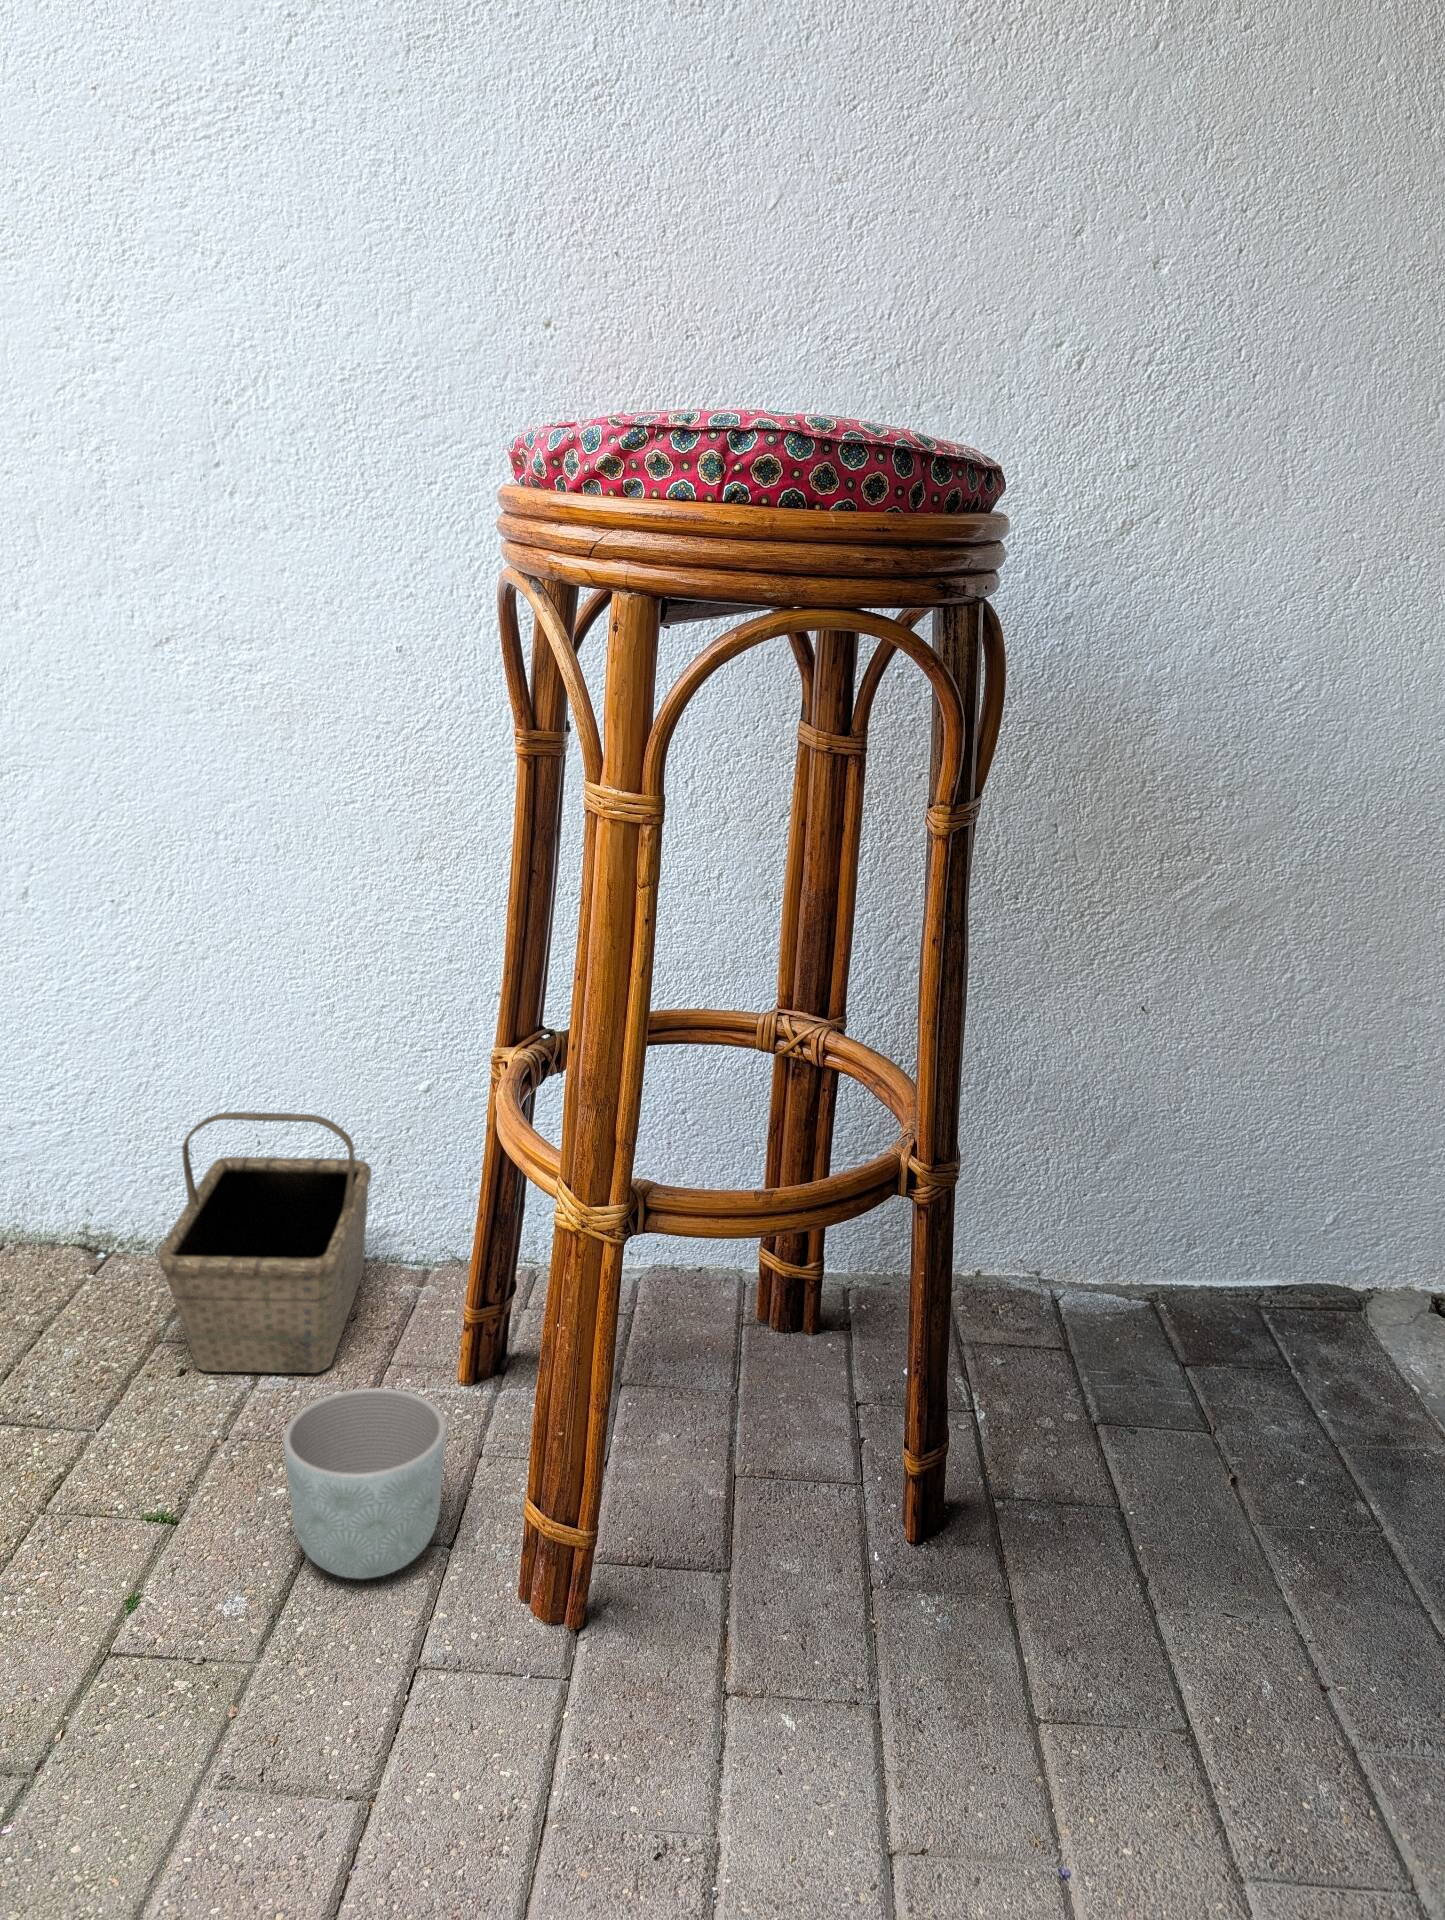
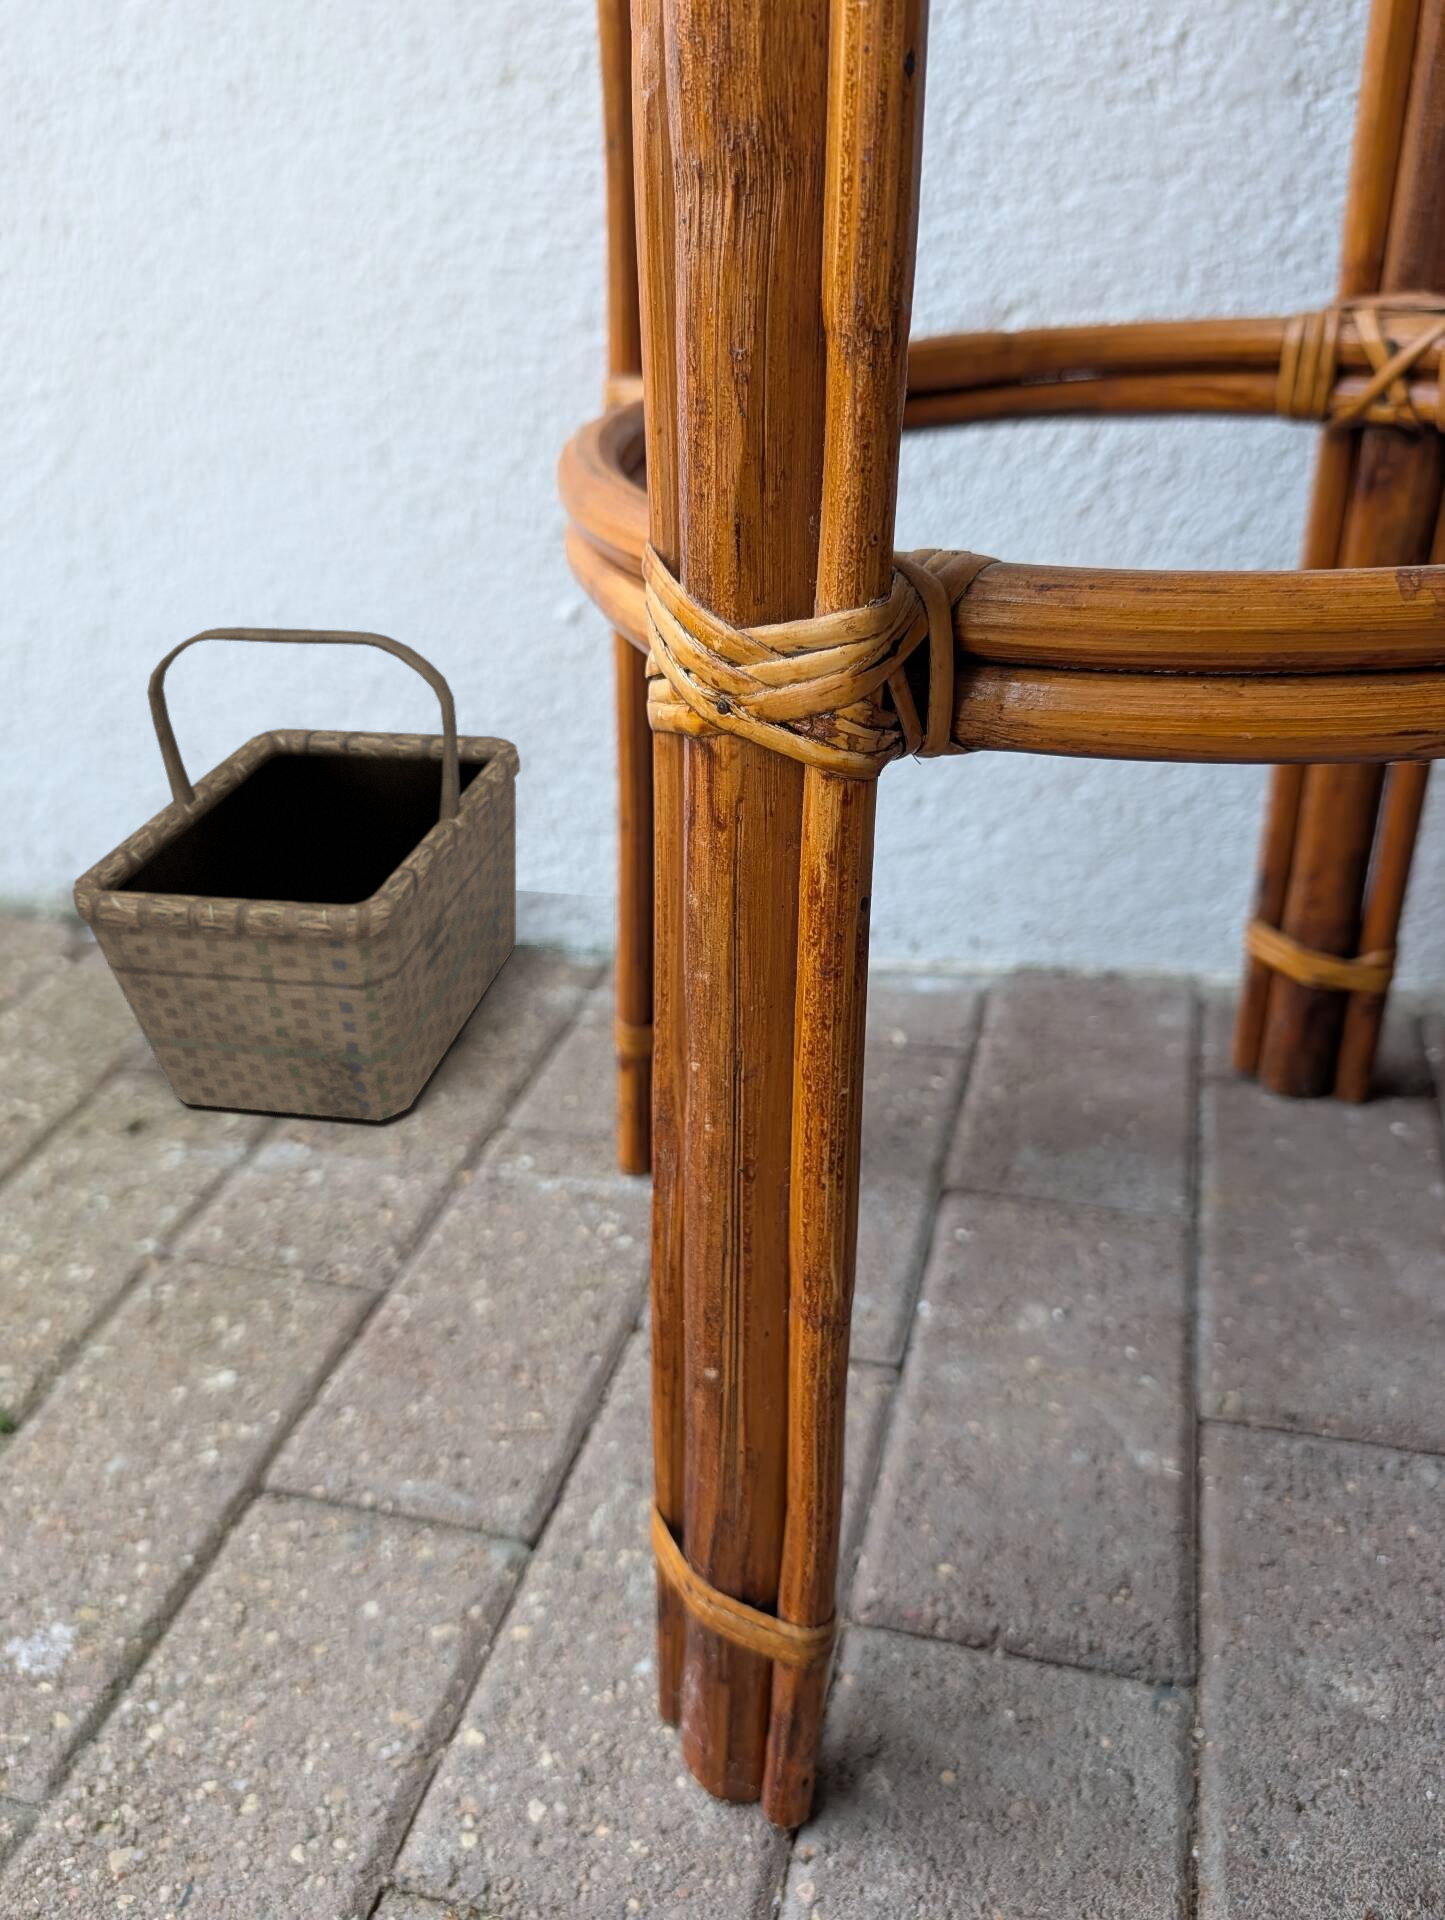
planter: present [283,1388,446,1579] -> none [128,1186,510,1615]

